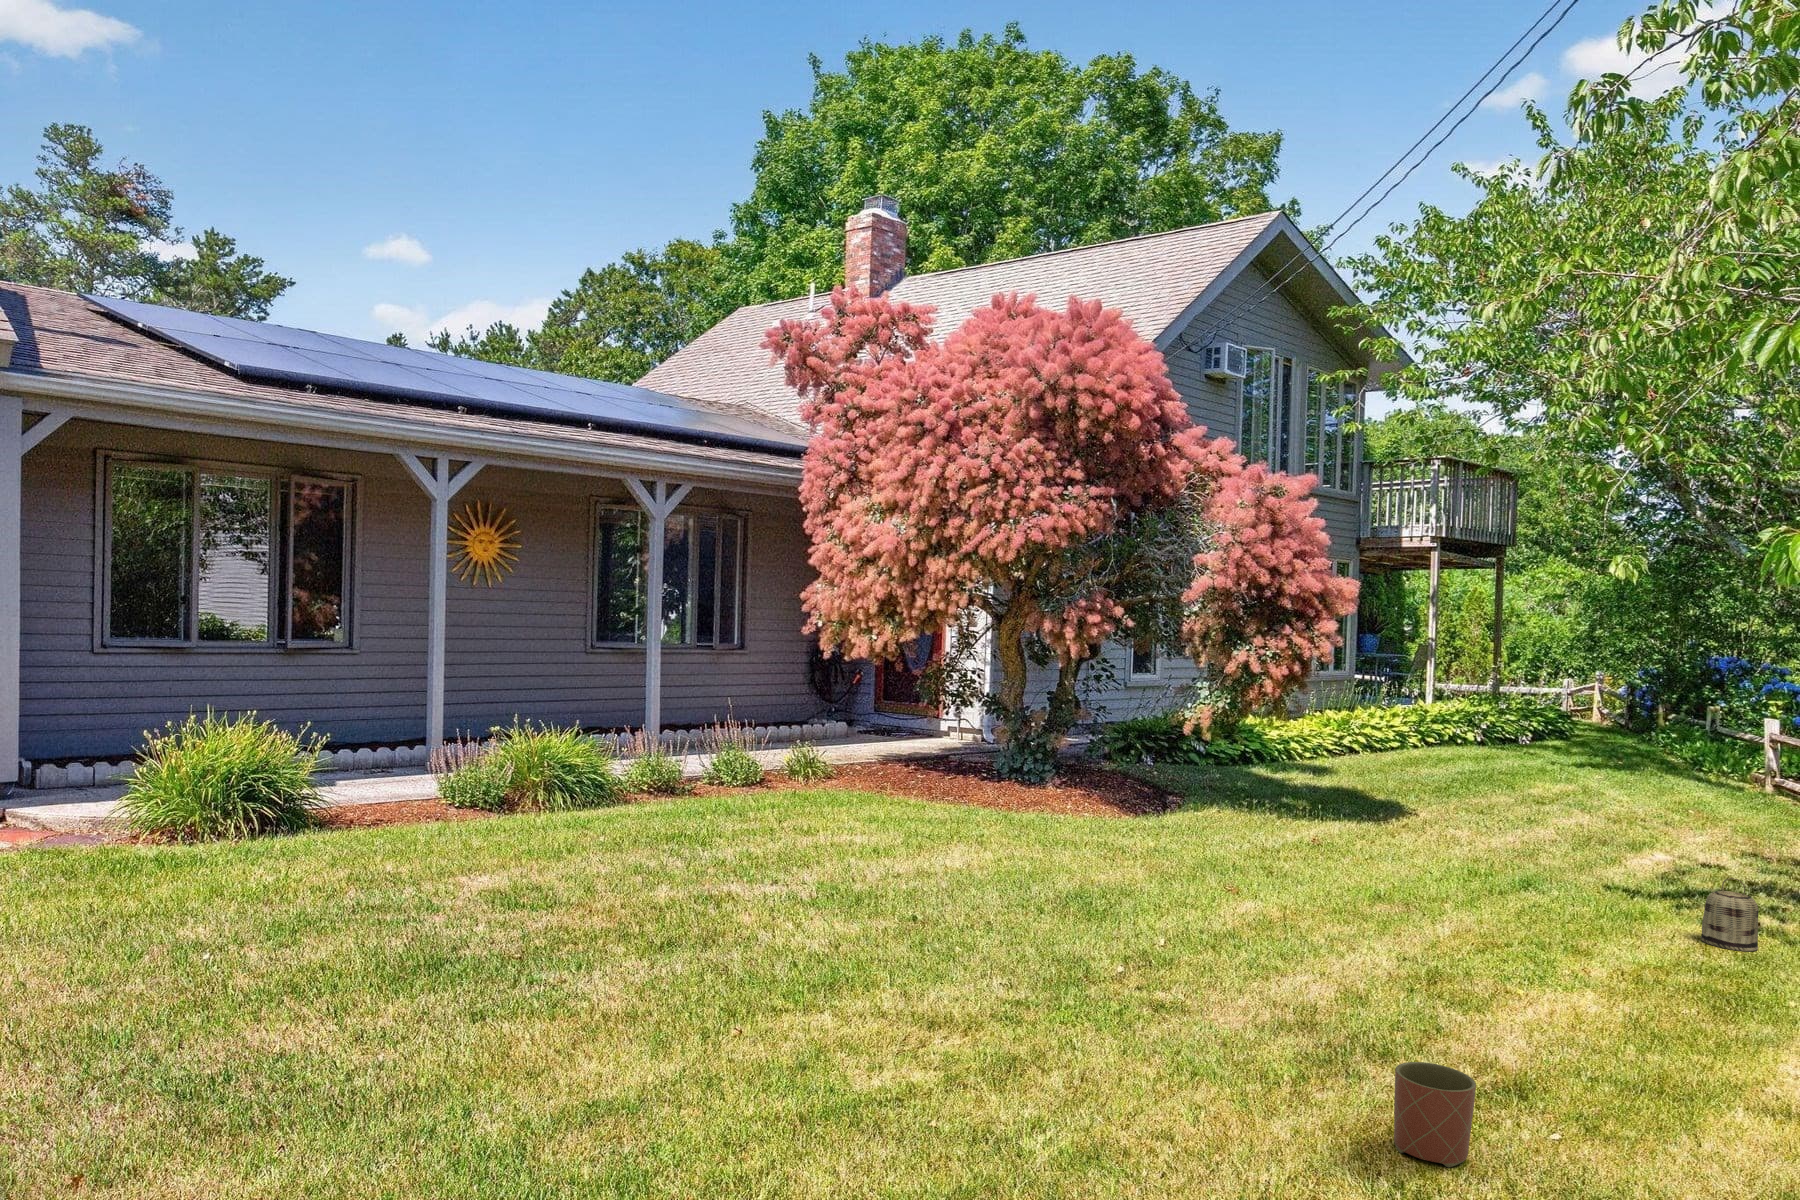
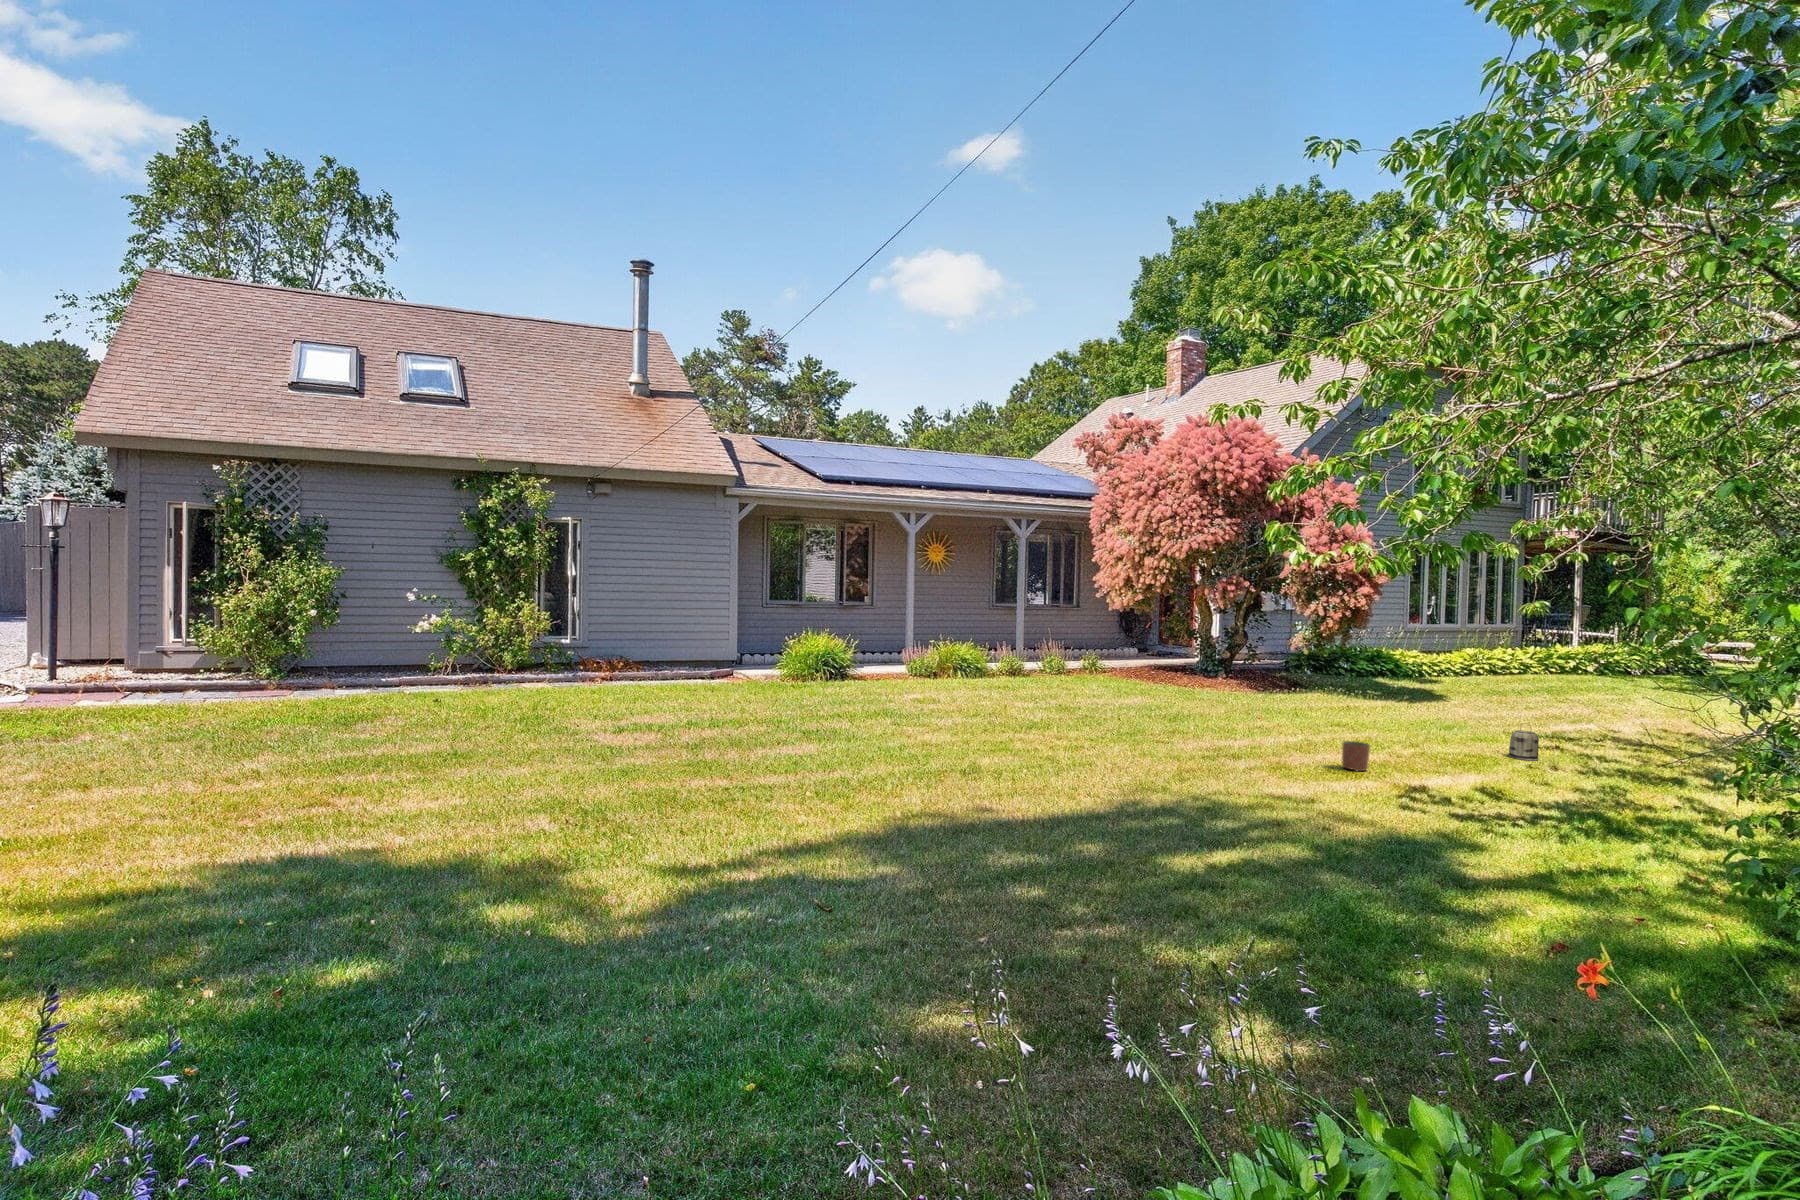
planter: present [1394,1062,1476,1167] -> present [1342,741,1370,771]

